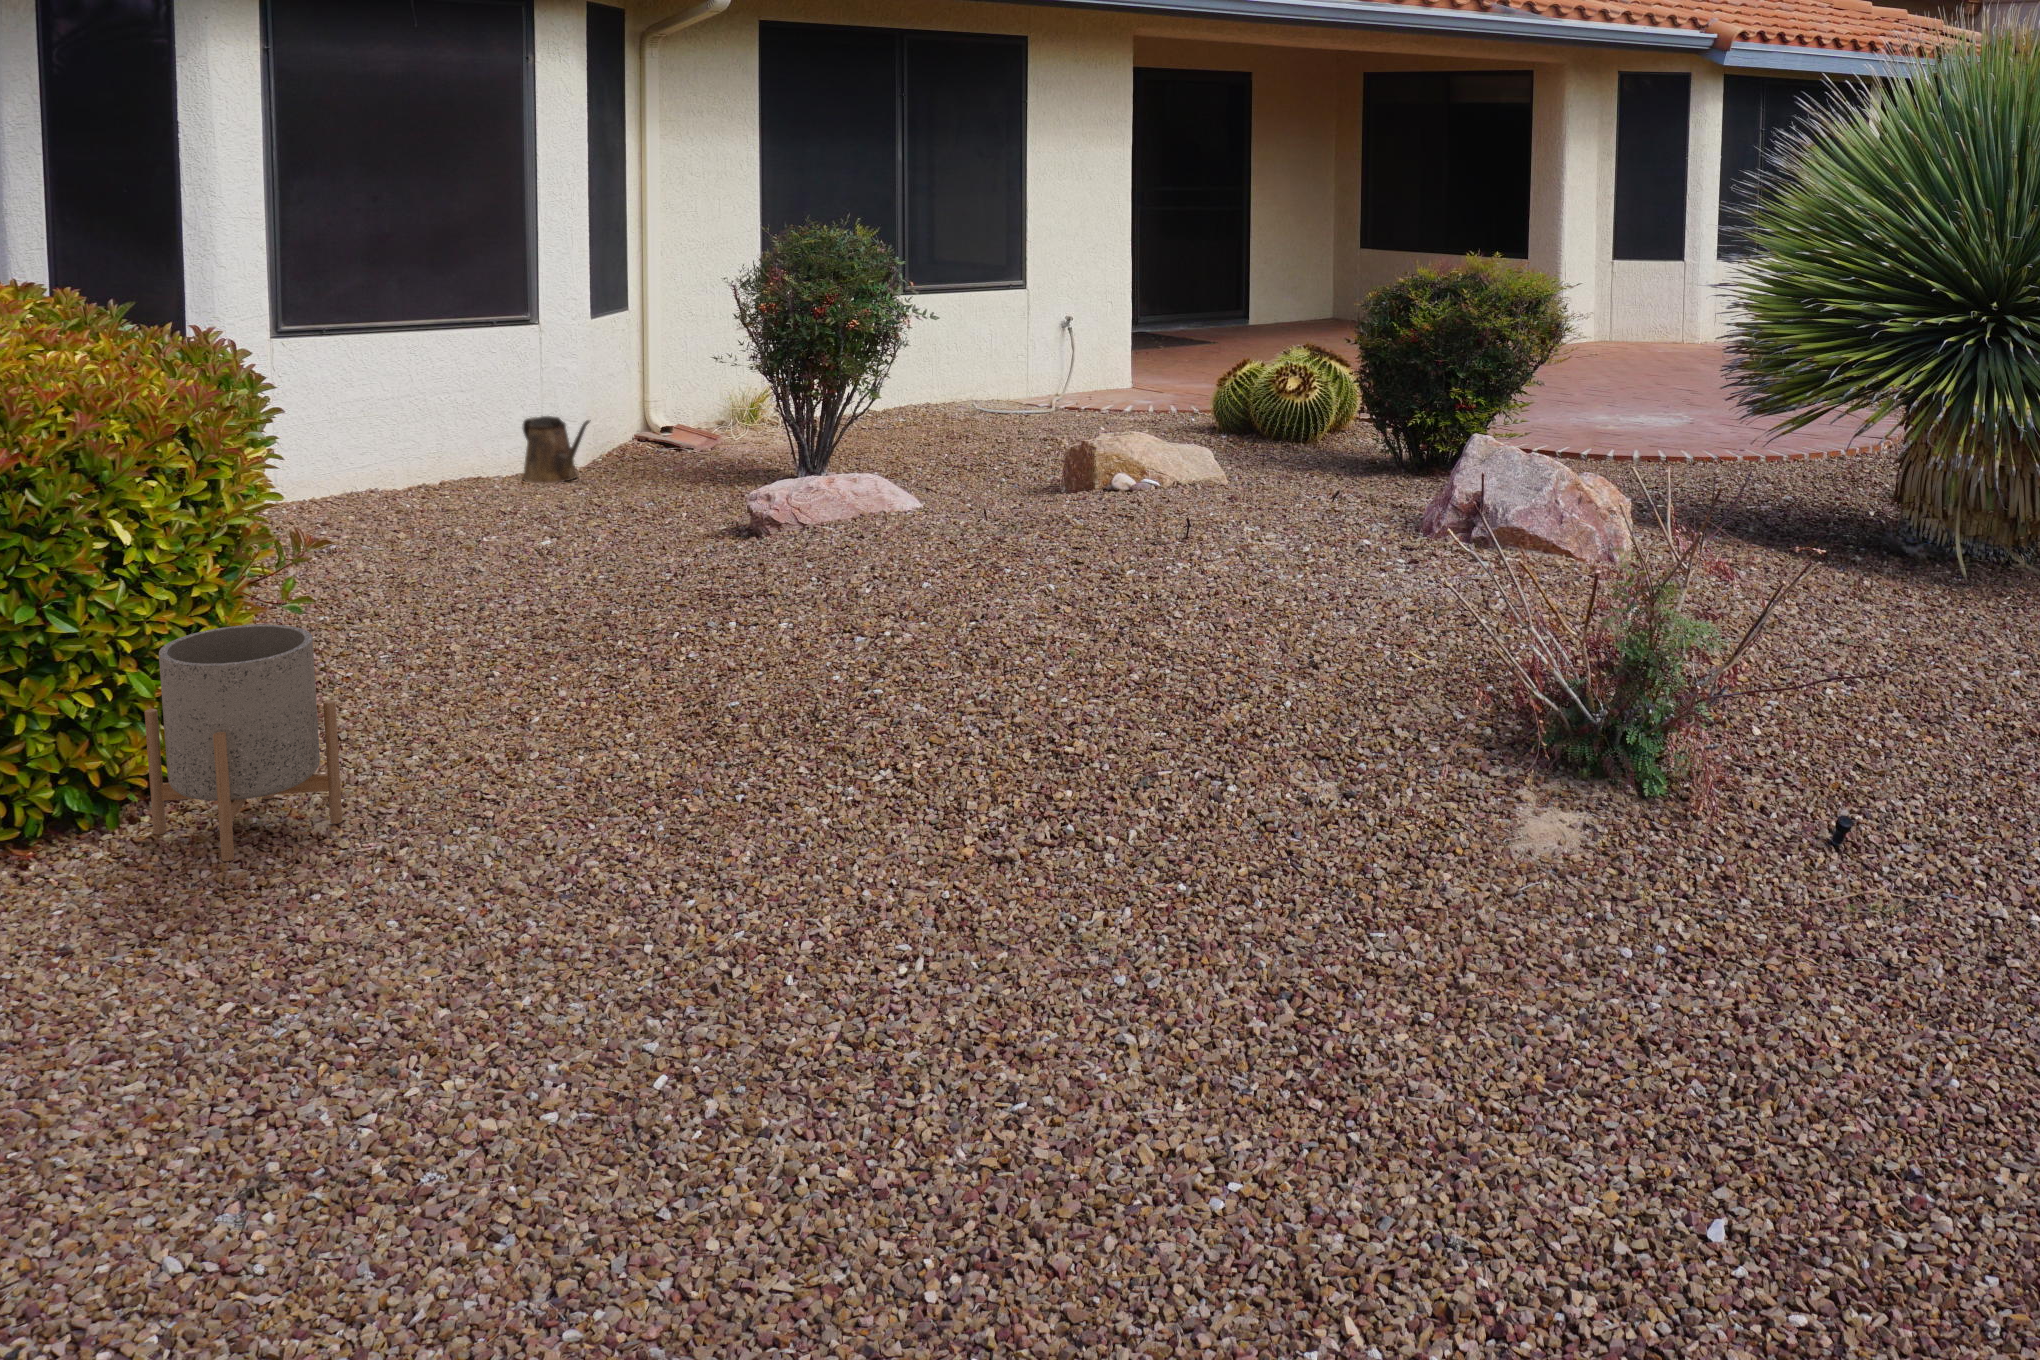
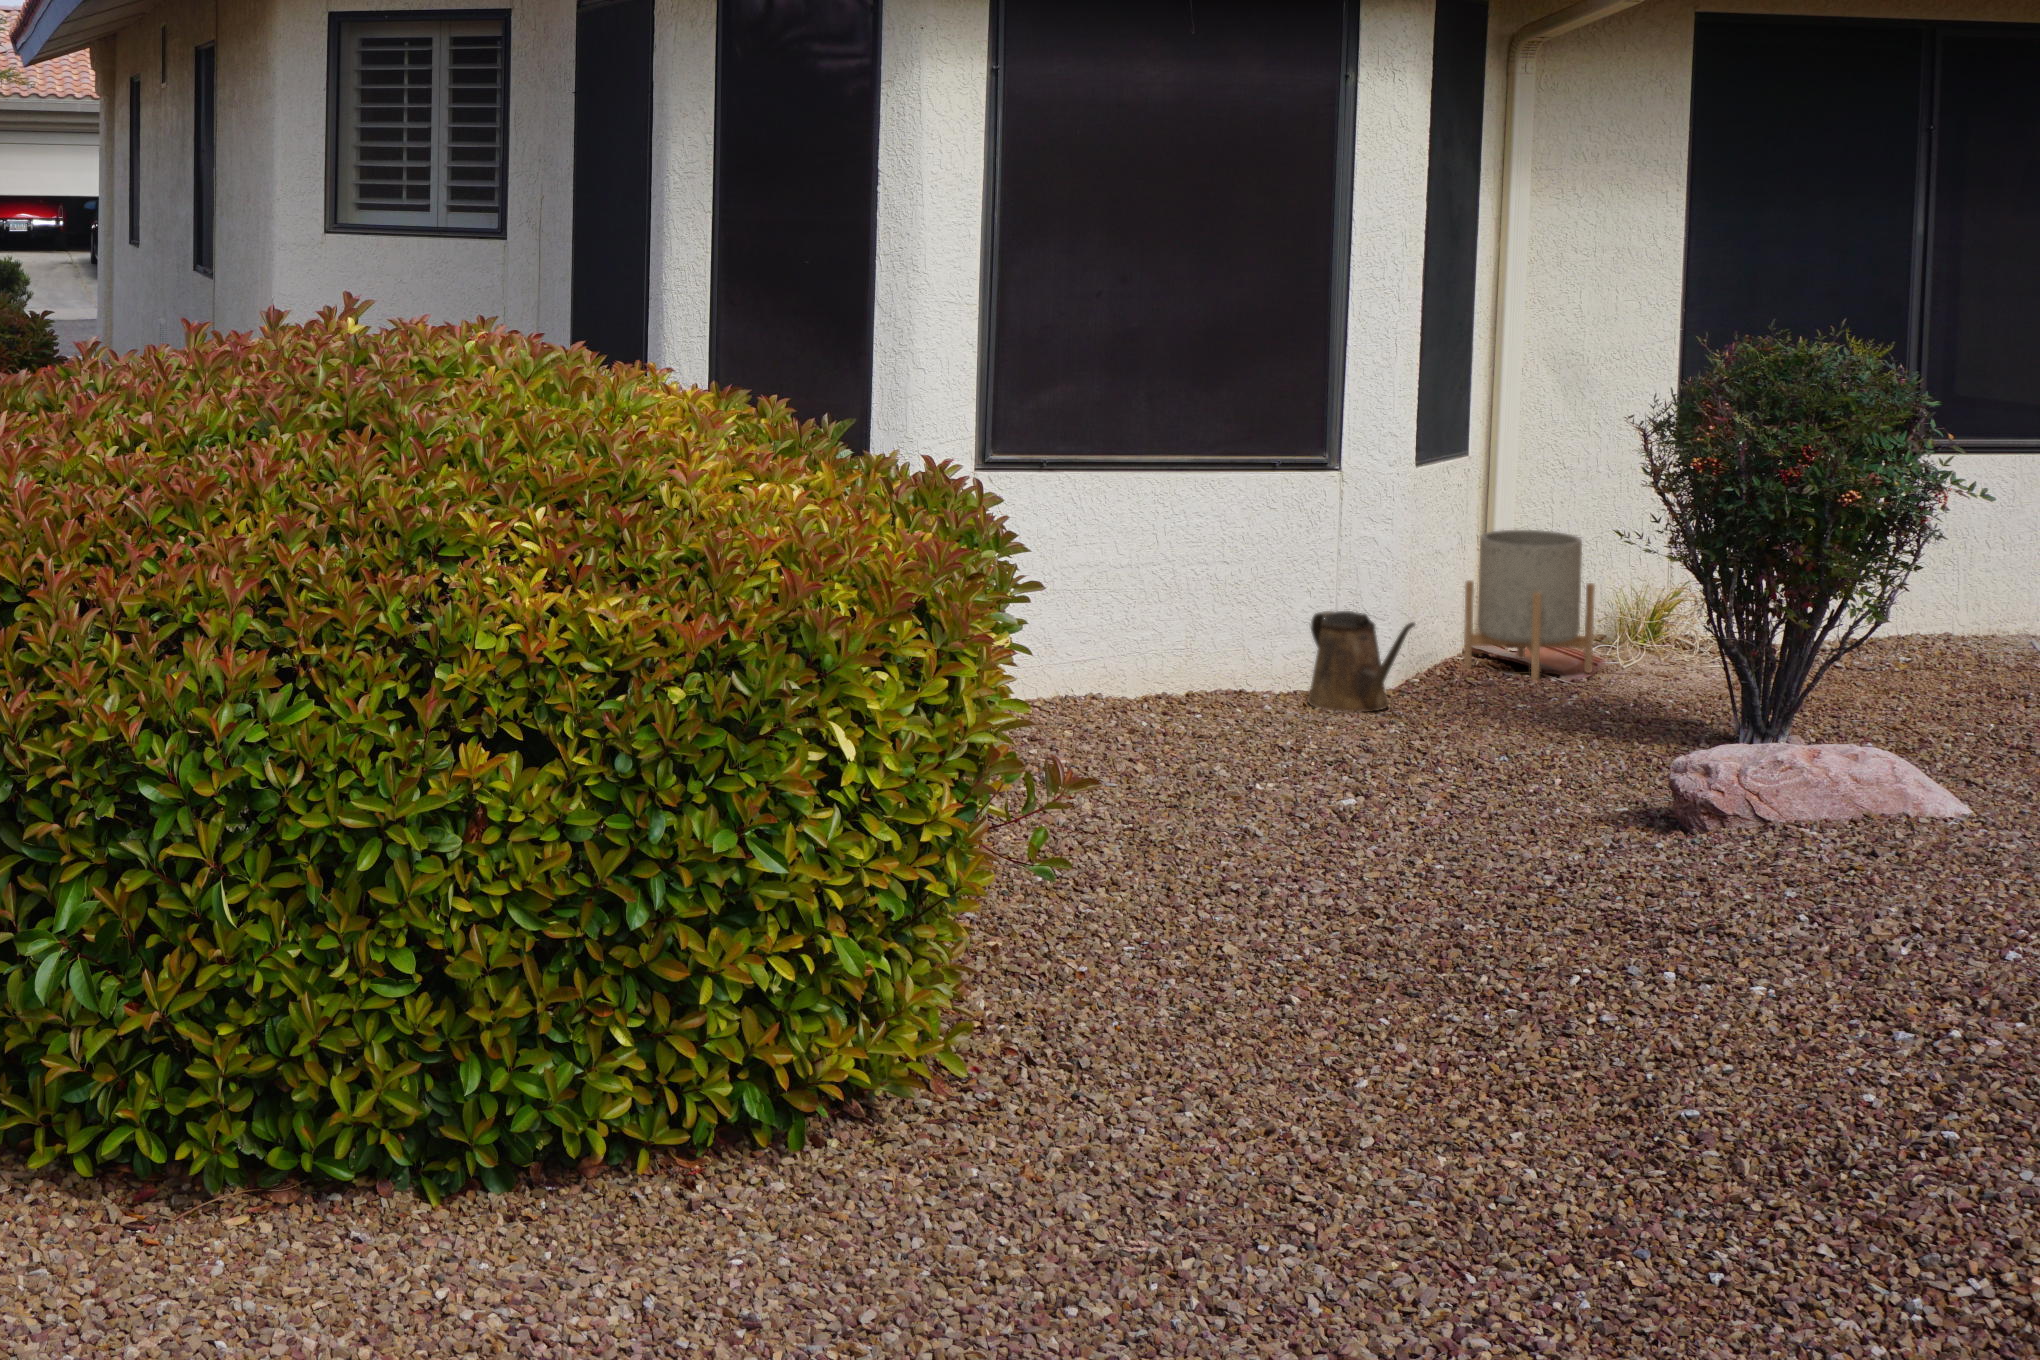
planter: present [145,624,342,861] -> present [1464,530,1595,680]

